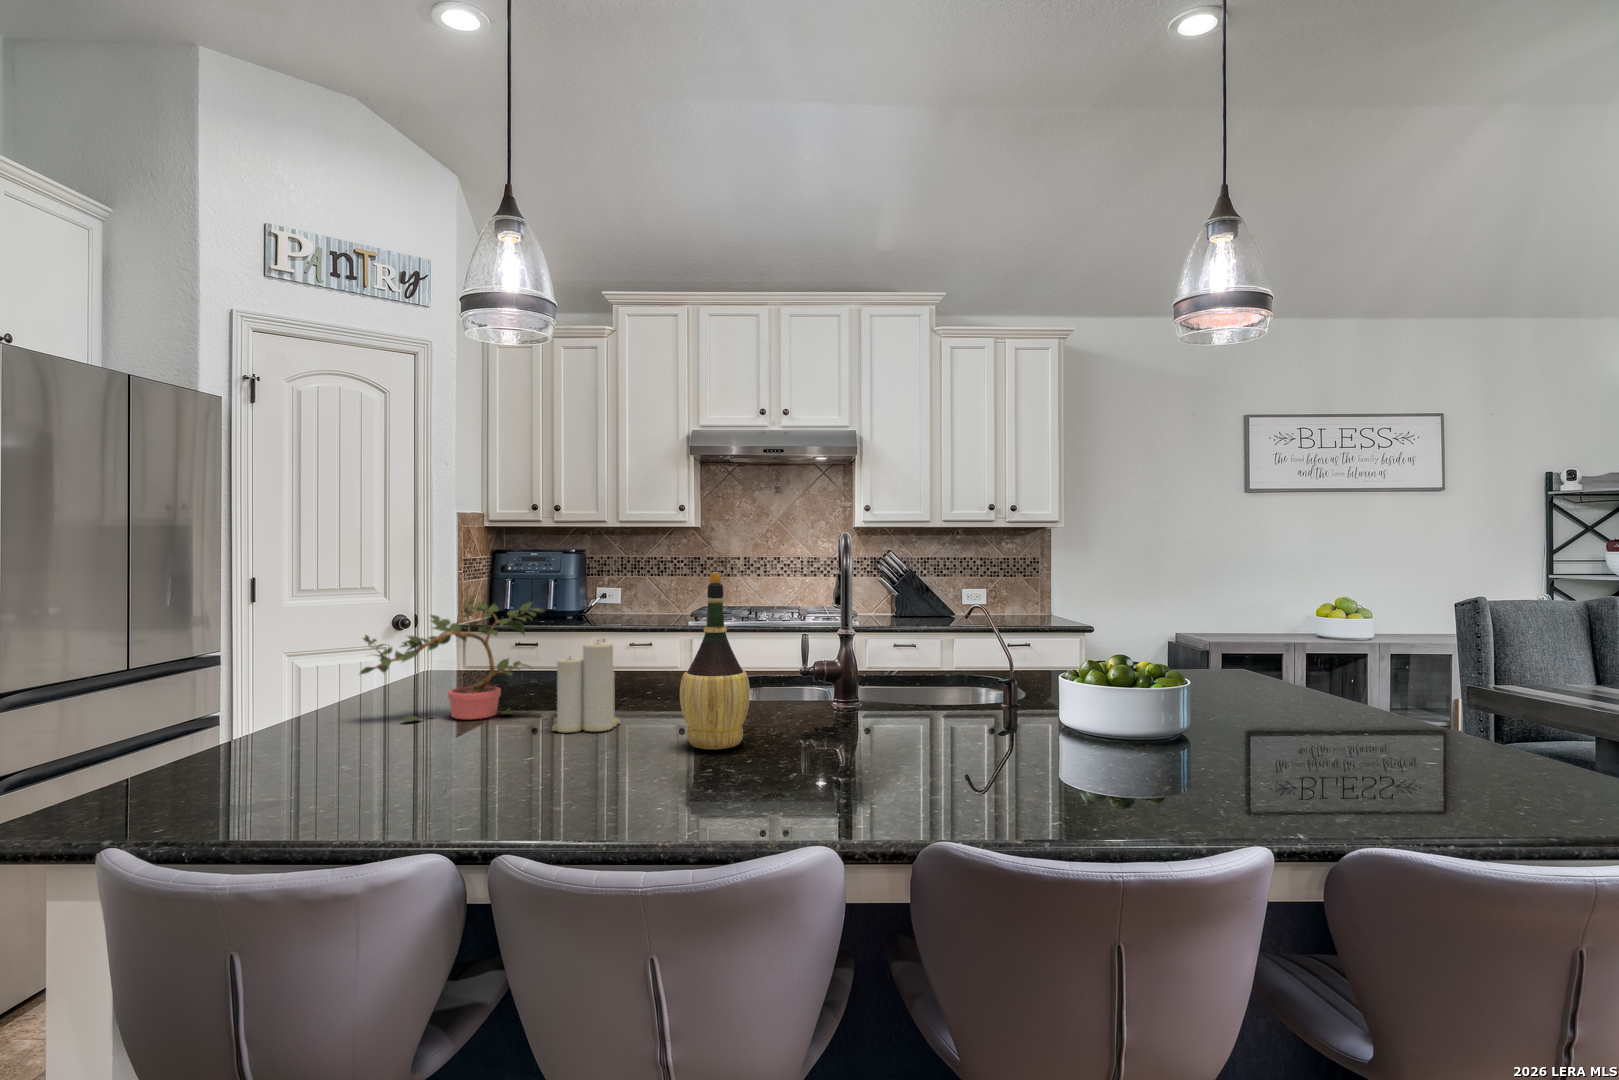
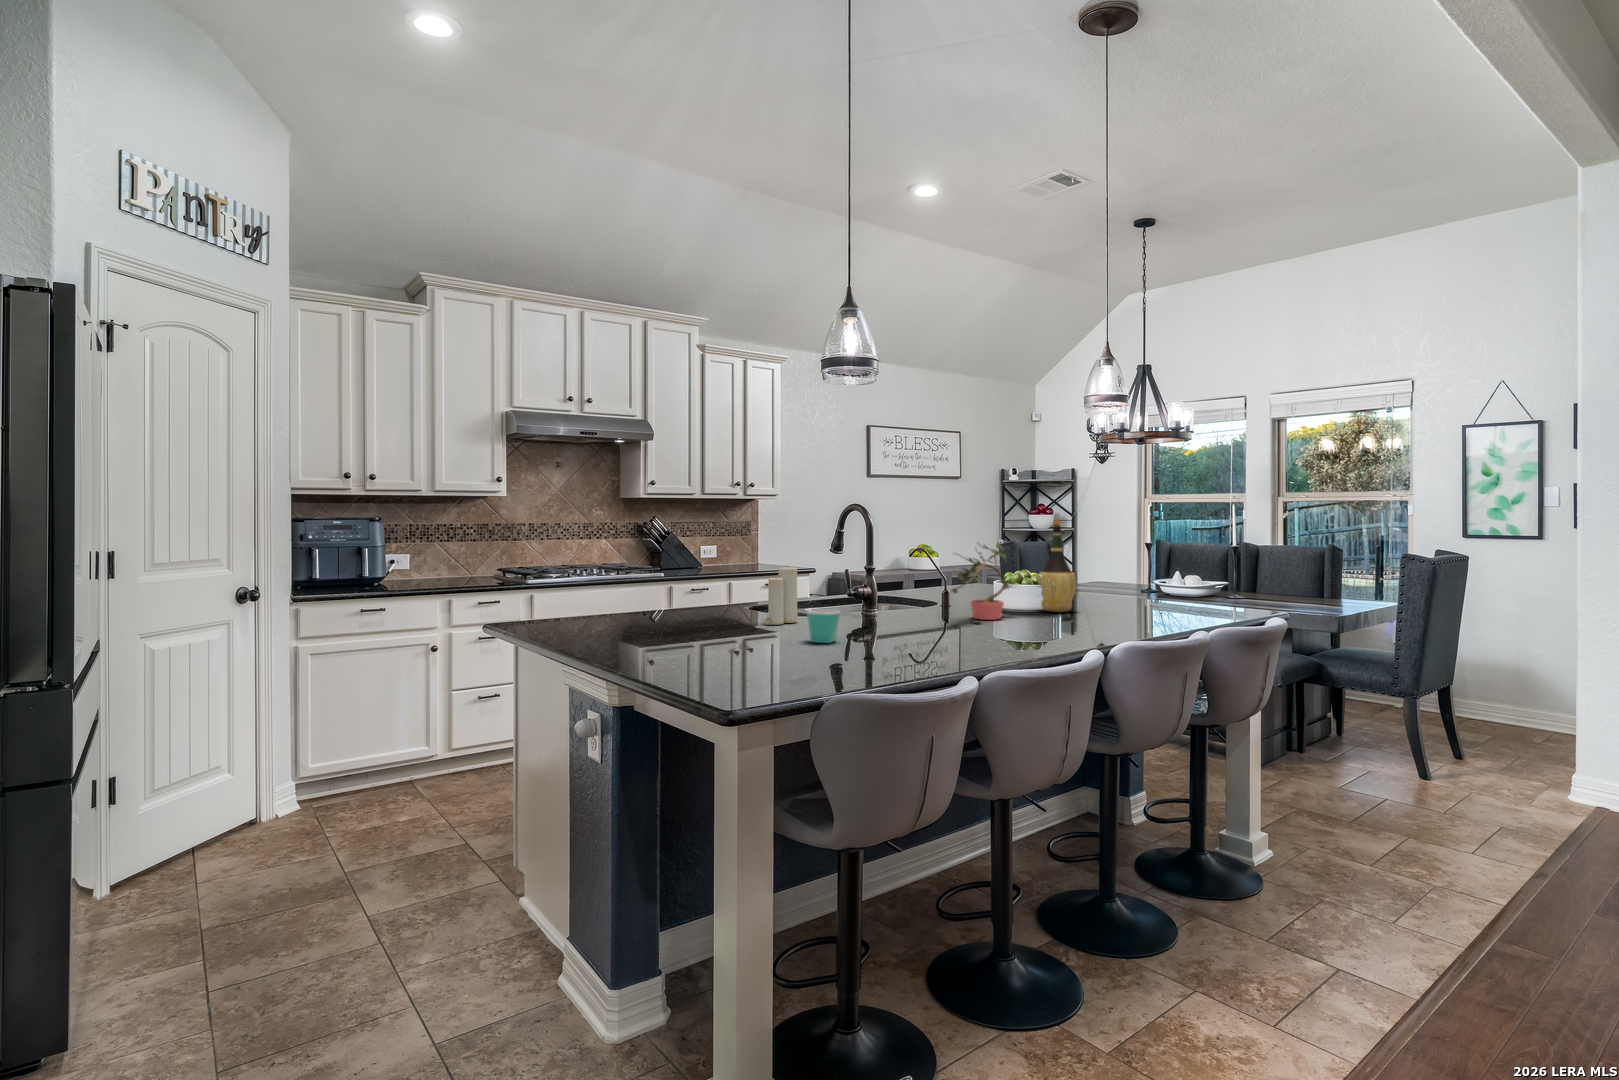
wine bottle: present [680,572,750,749] -> present [1038,520,1076,612]
potted plant: present [360,599,543,722] -> present [950,544,1014,623]
mug: none [416,725,504,789] -> present [807,610,840,643]

